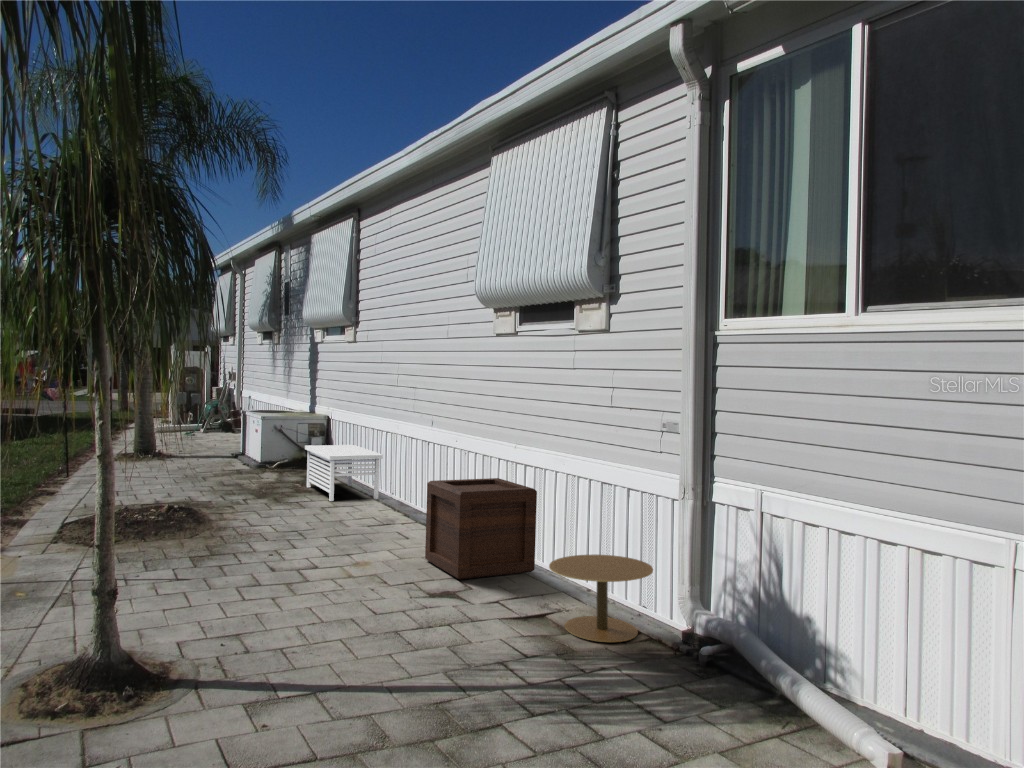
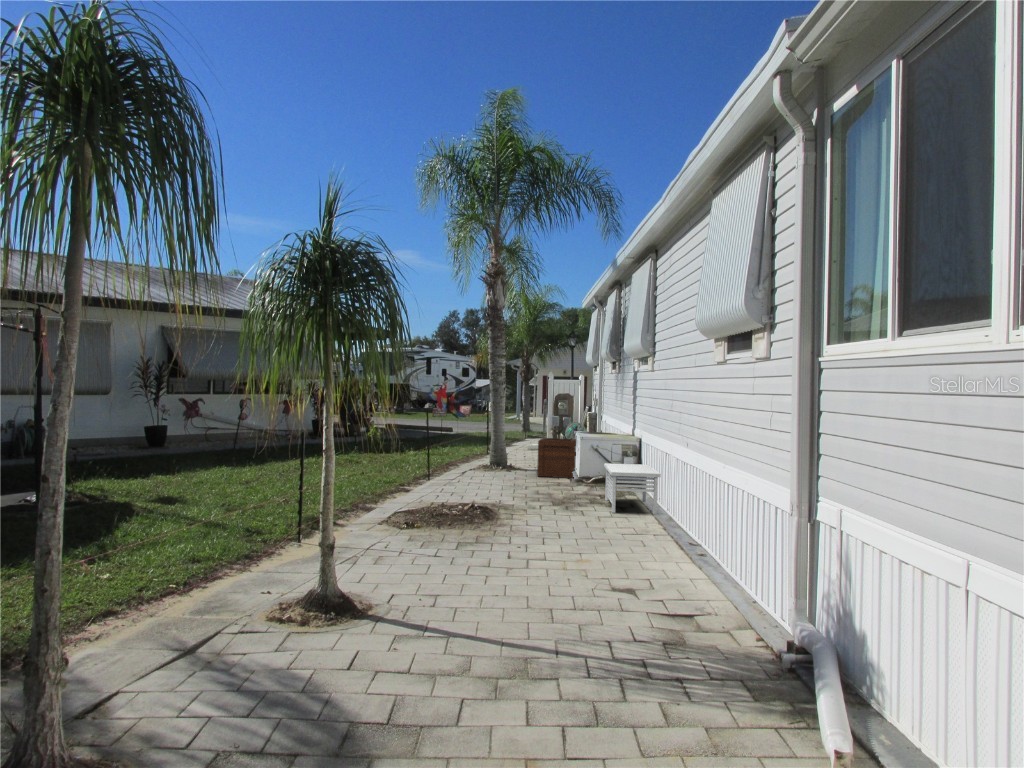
wooden crate: present [425,478,537,579] -> present [537,438,576,478]
side table: present [549,555,653,642] -> none [681,565,777,643]

